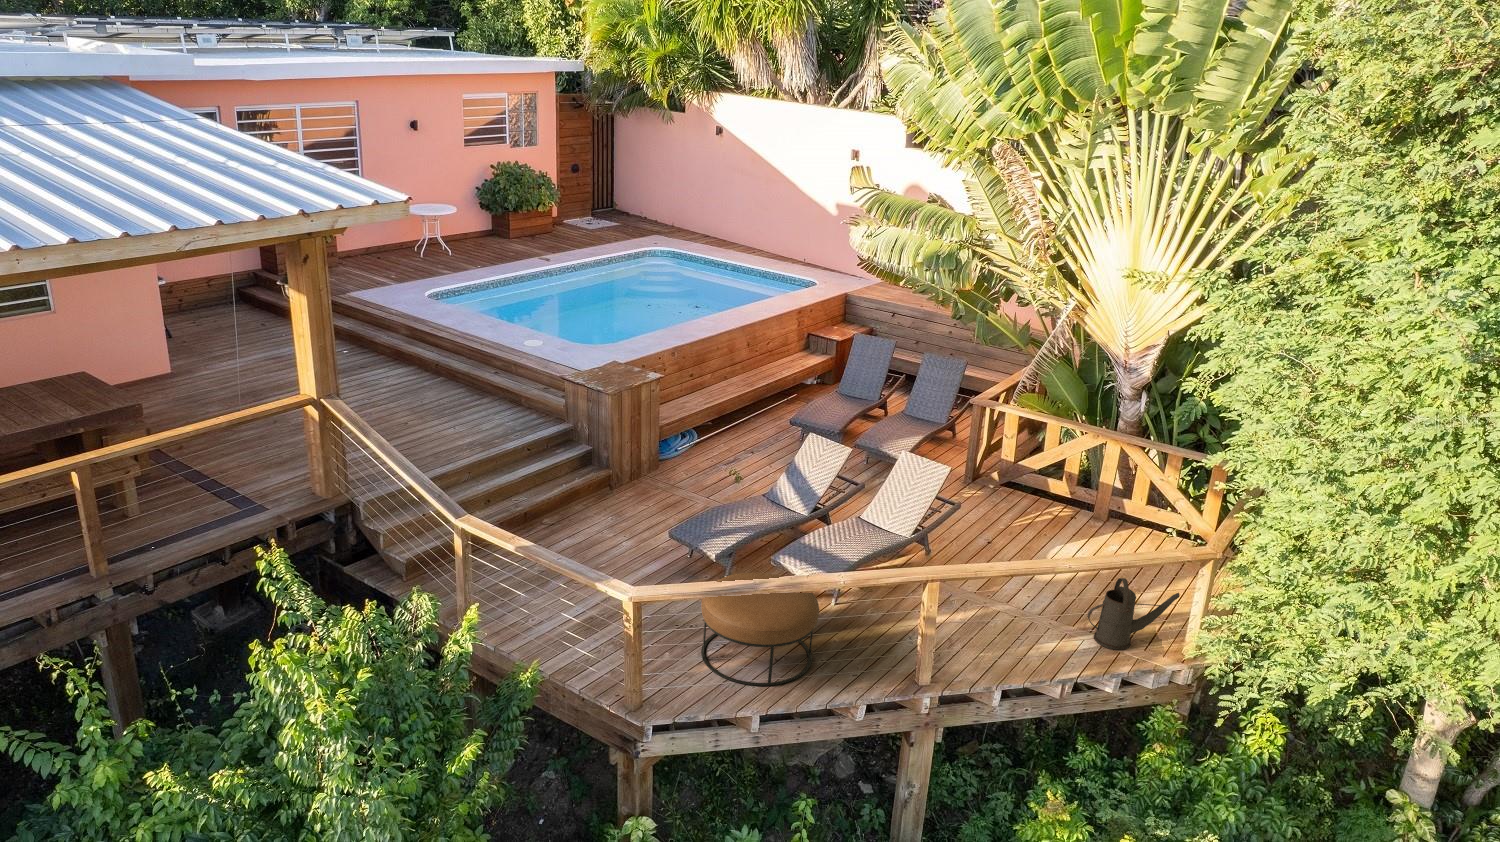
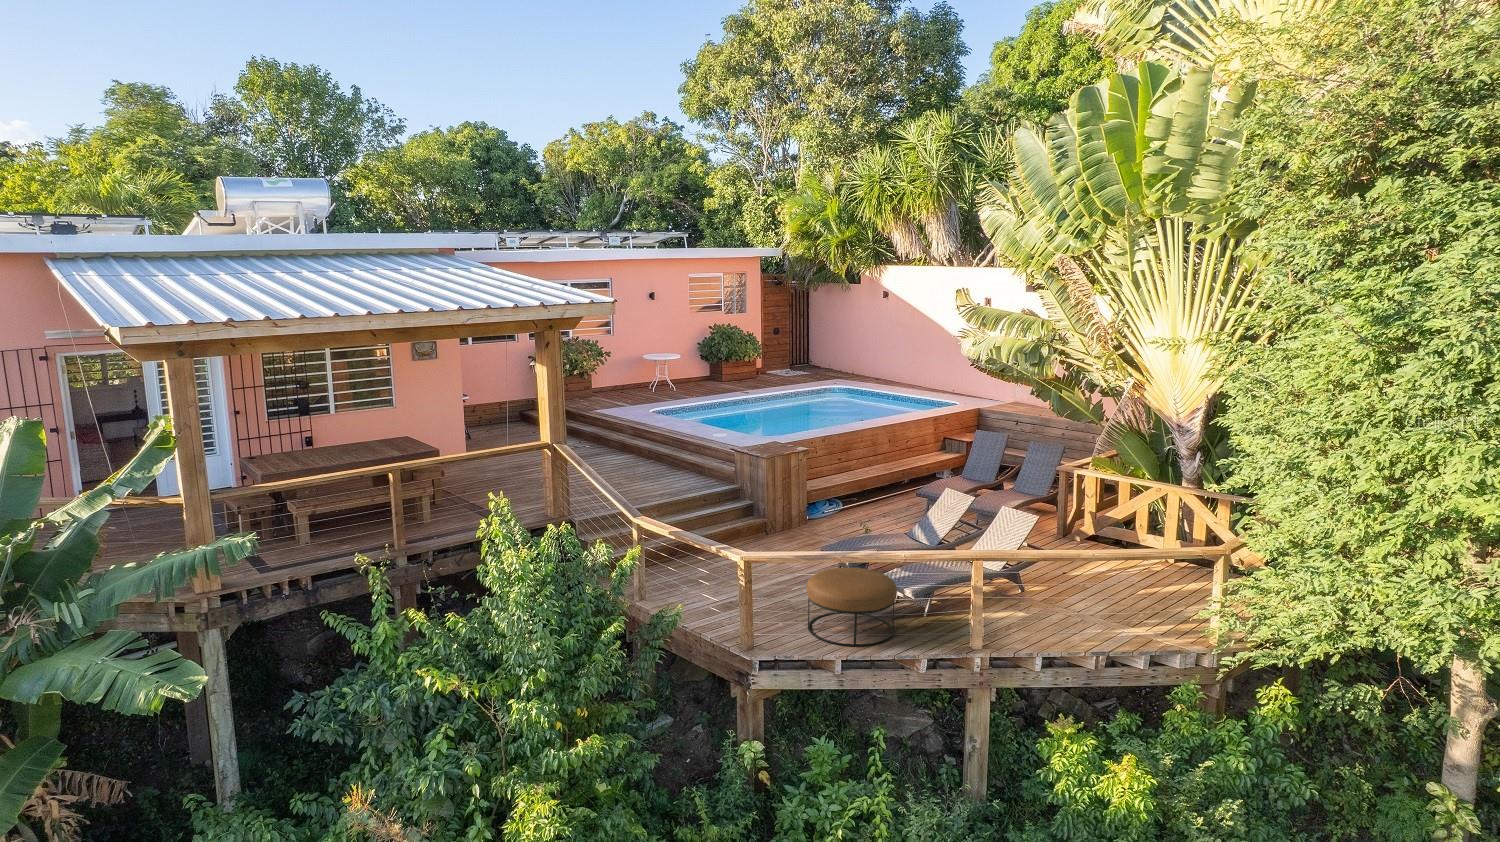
watering can: present [1088,578,1179,650] -> none [1129,581,1208,642]

